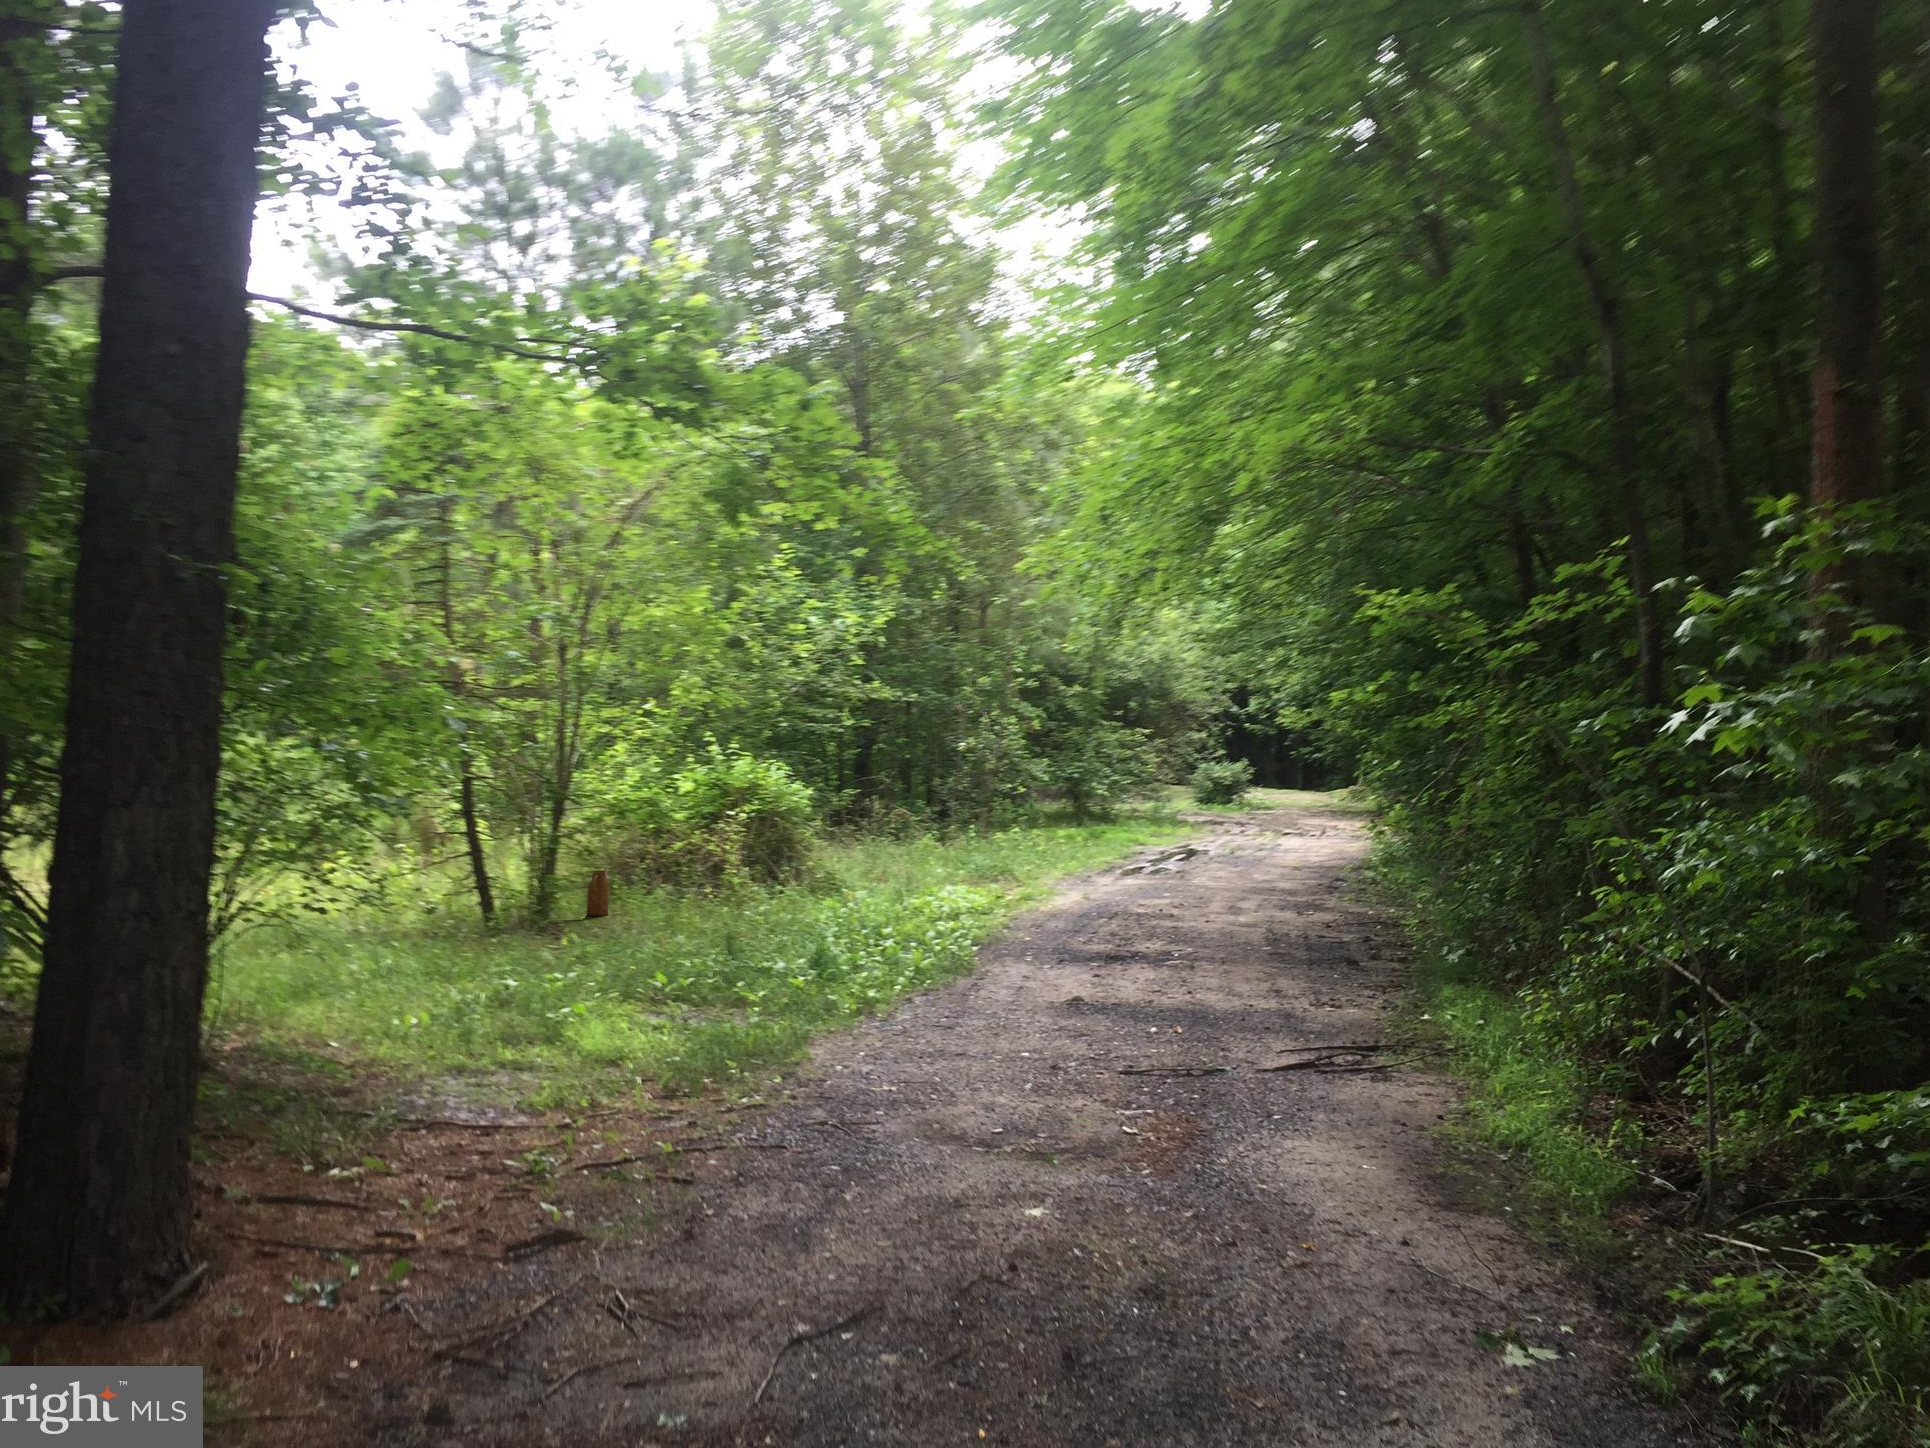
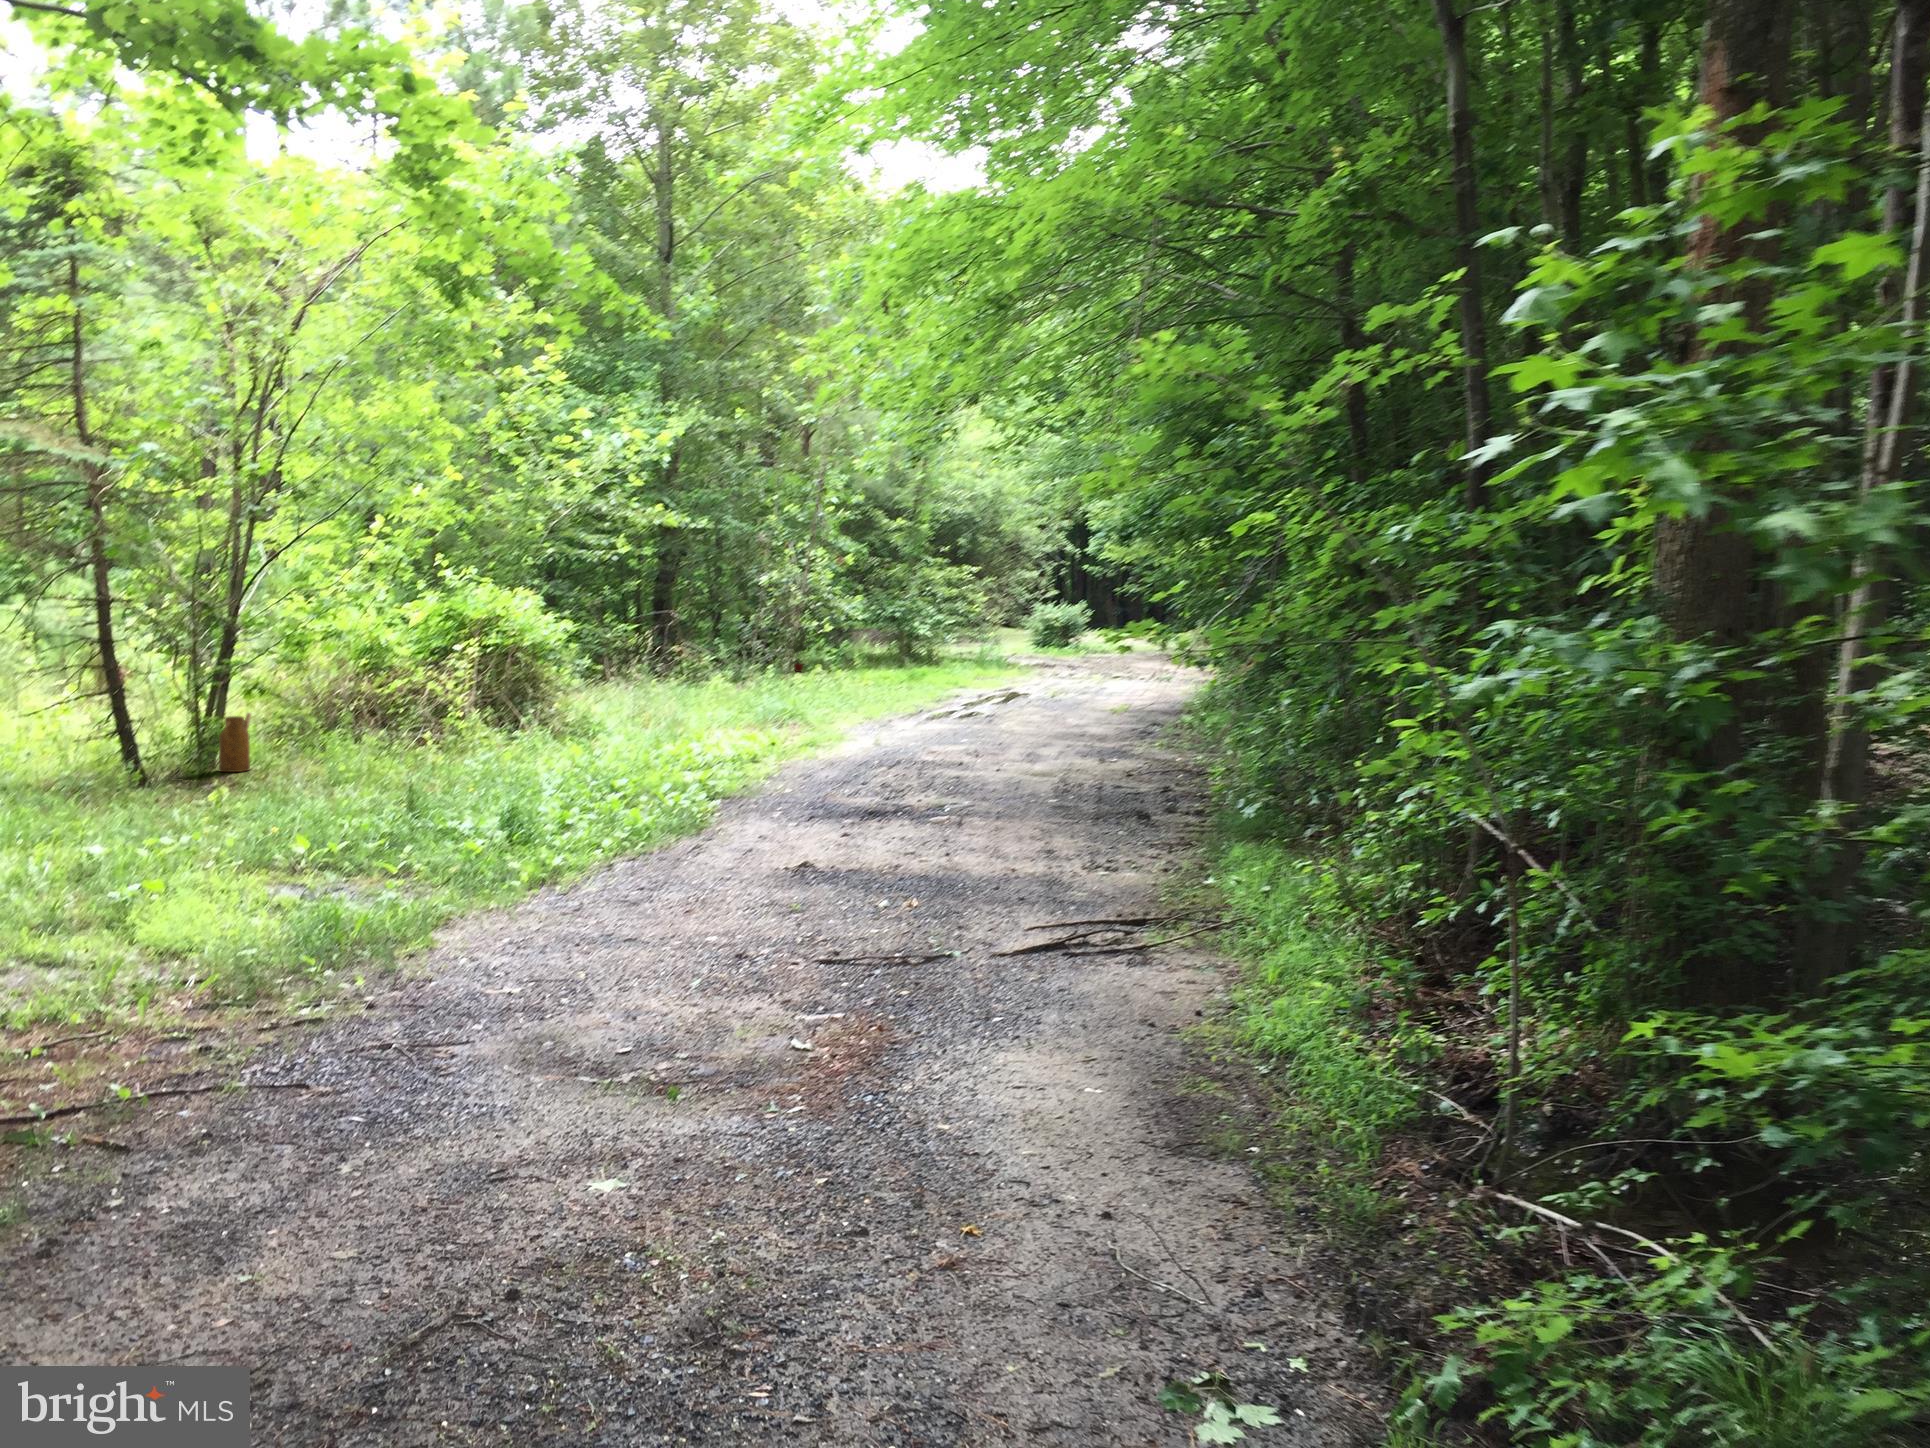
potted tree: none [975,789,1008,831] -> present [786,629,816,672]

